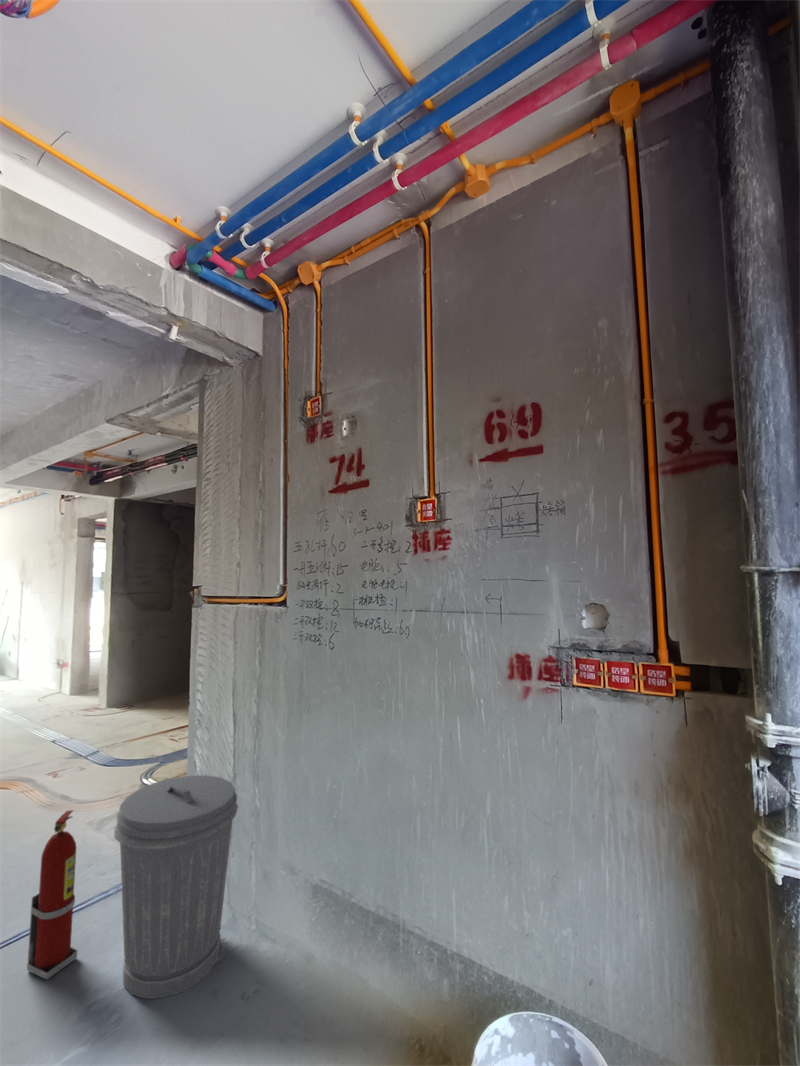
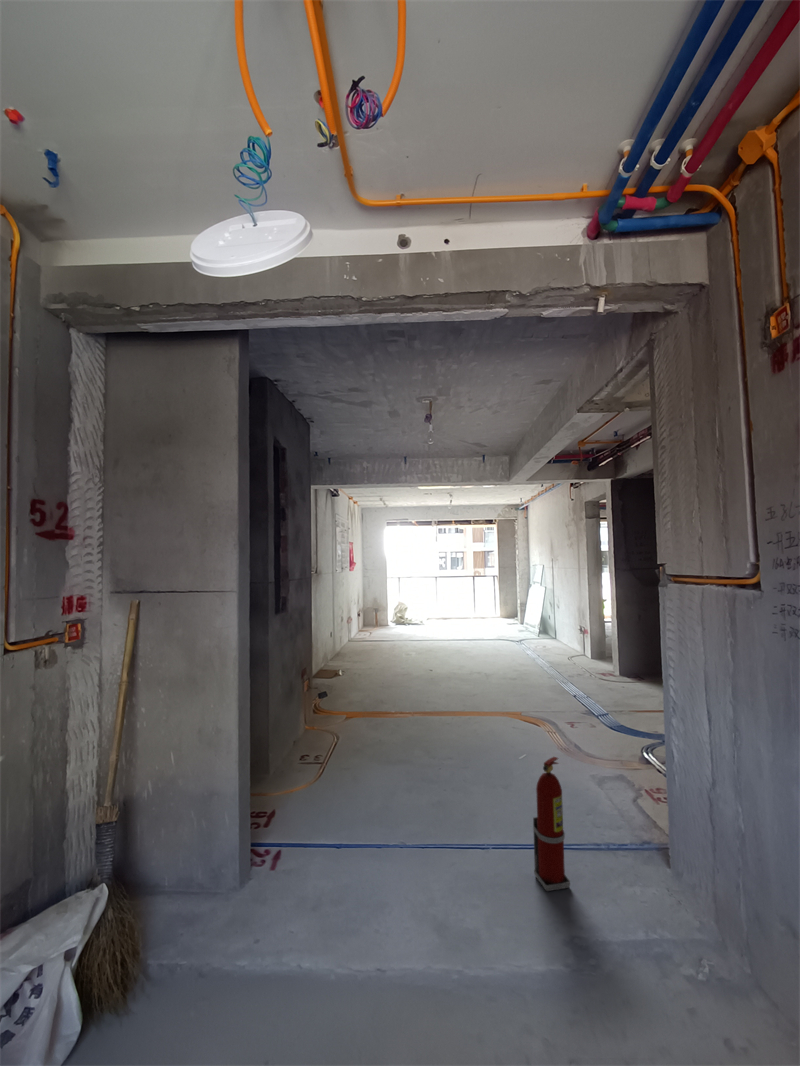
trash can: present [114,775,238,999] -> none [584,757,715,982]

